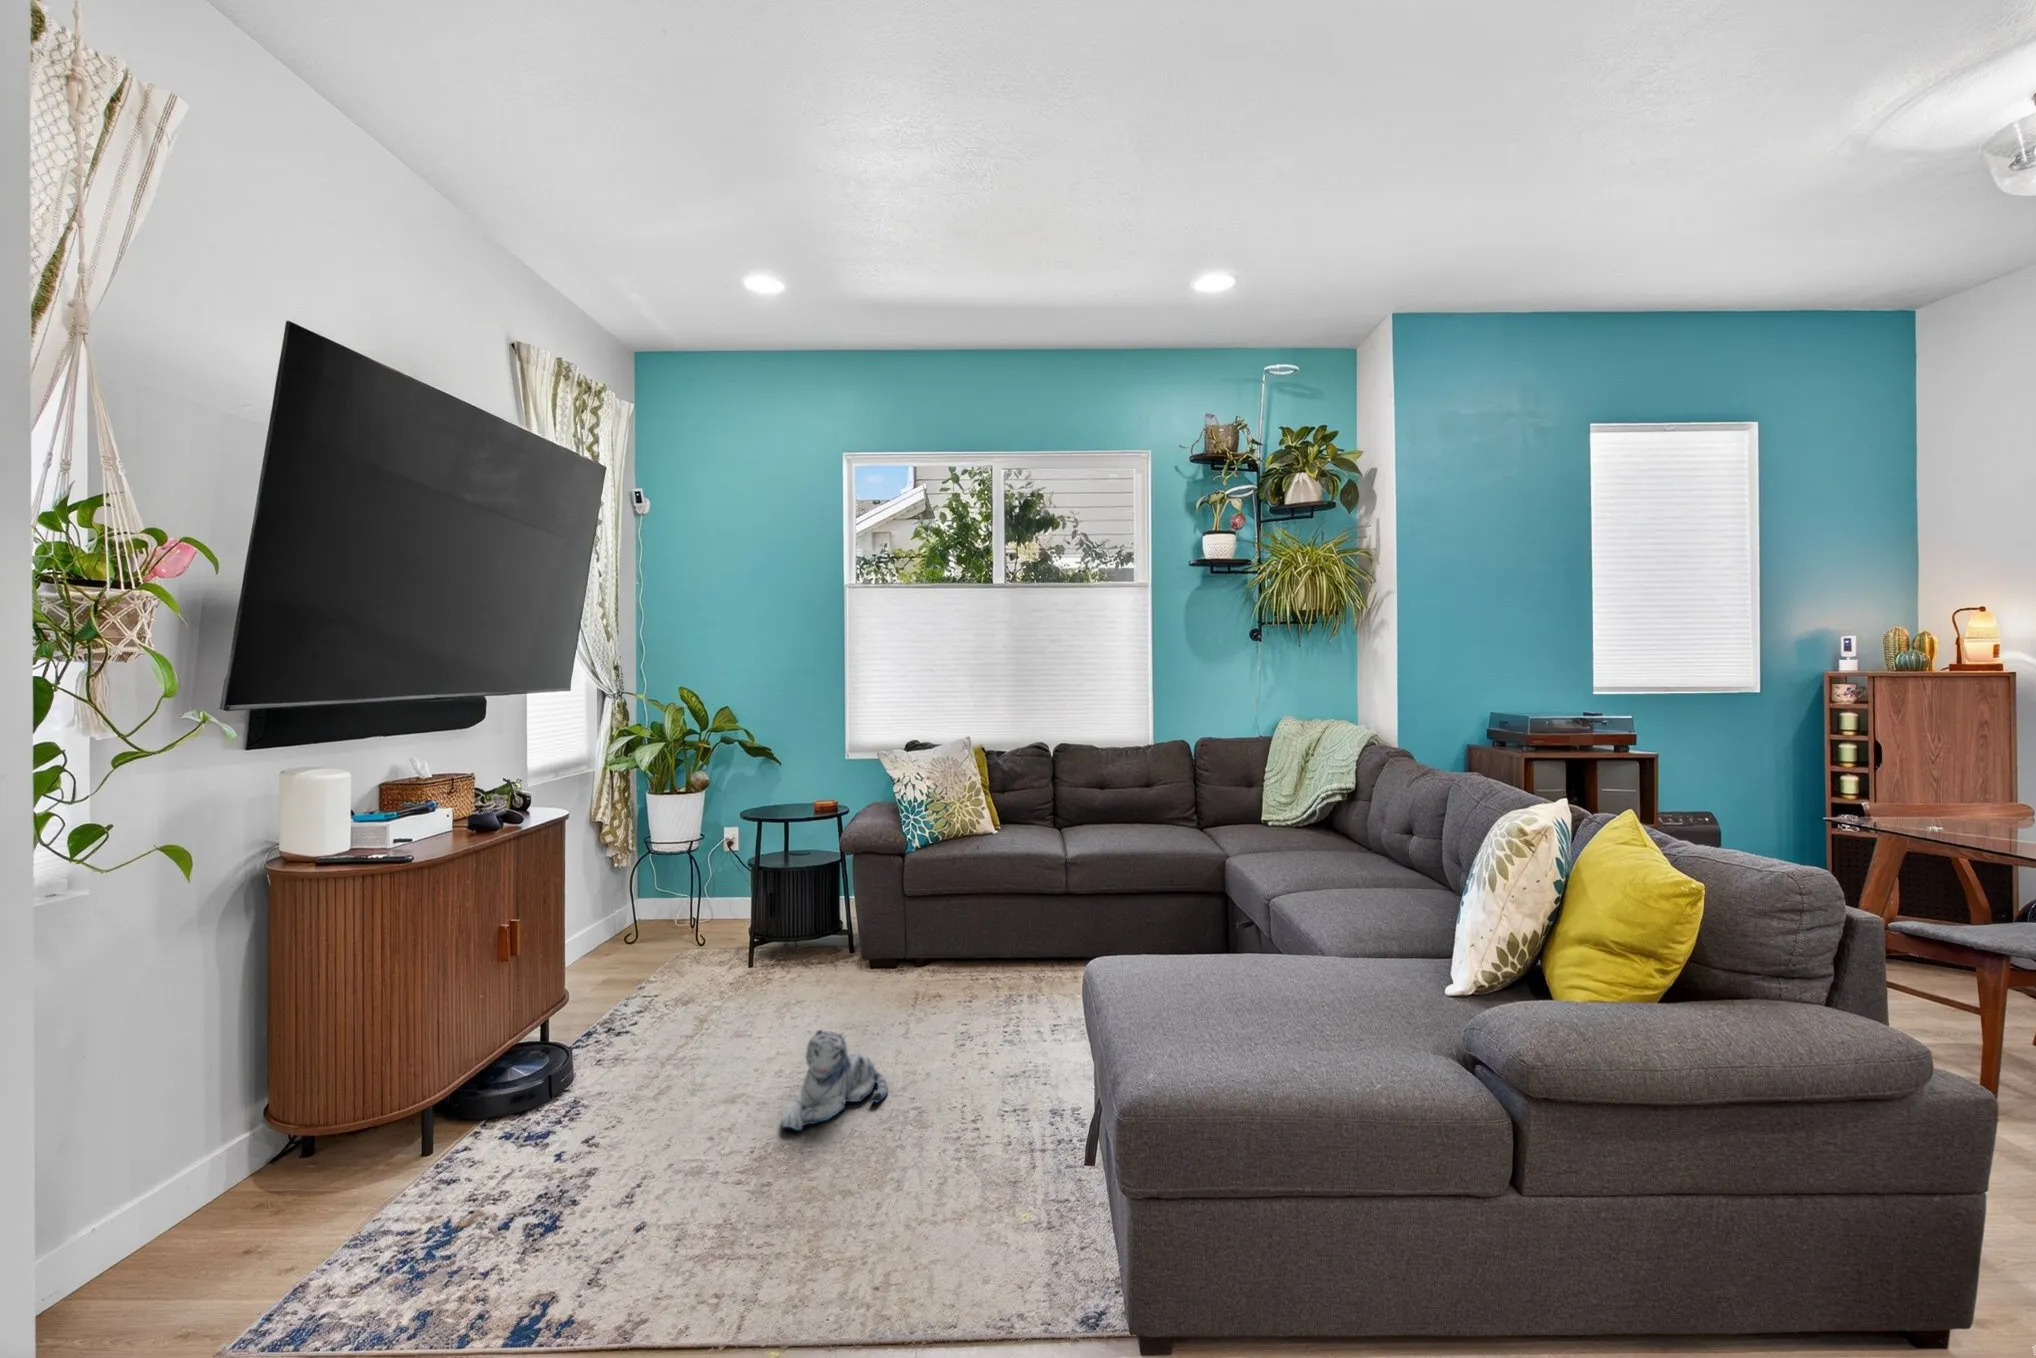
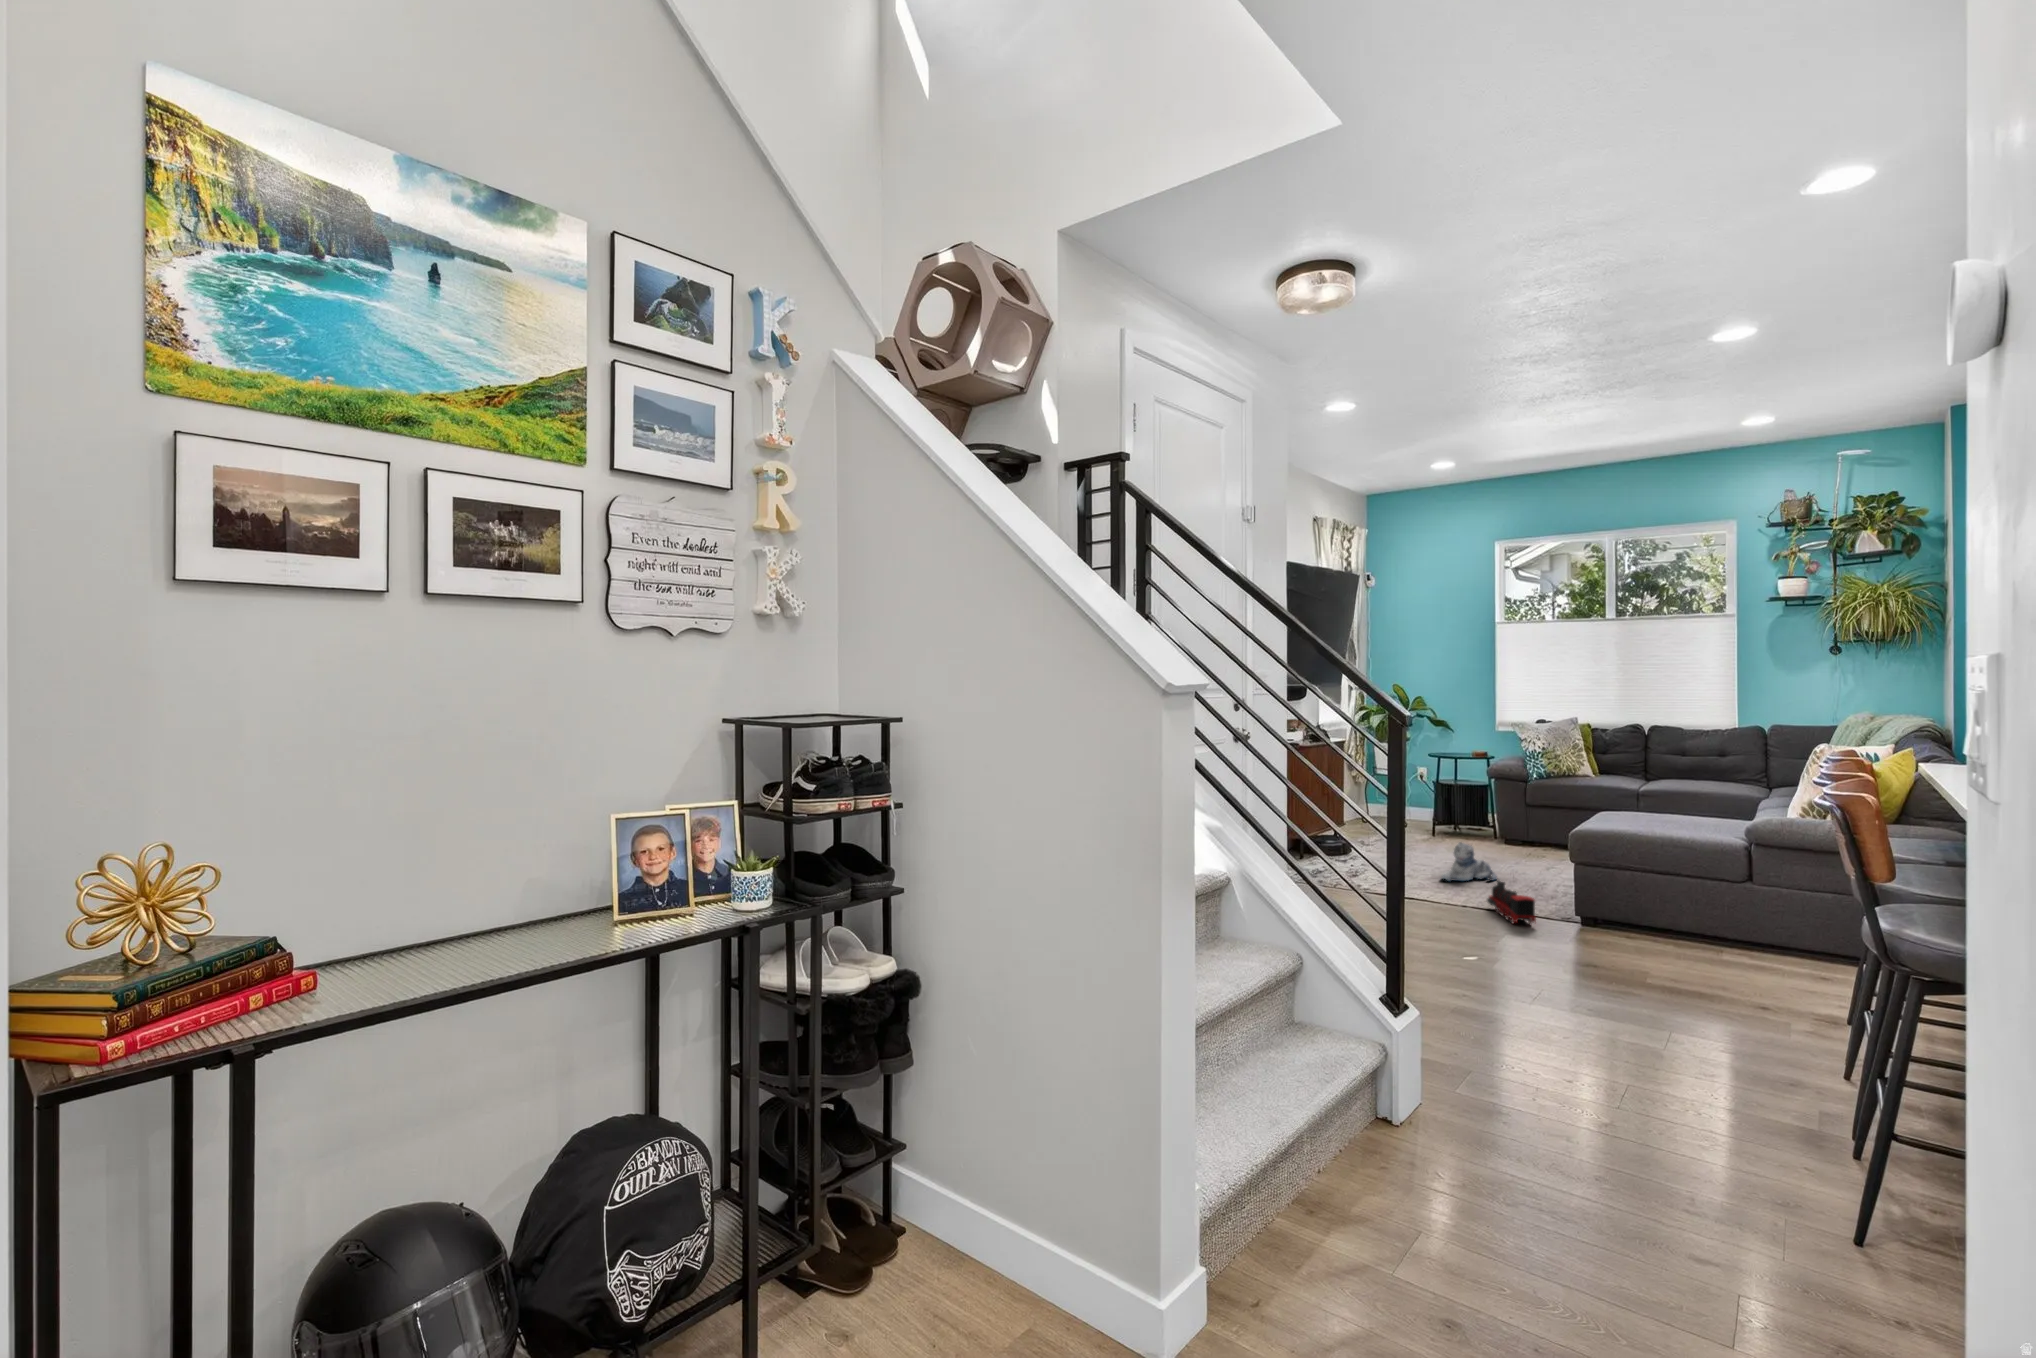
toy train: none [897,1157,1030,1308] -> present [1487,881,1536,924]

